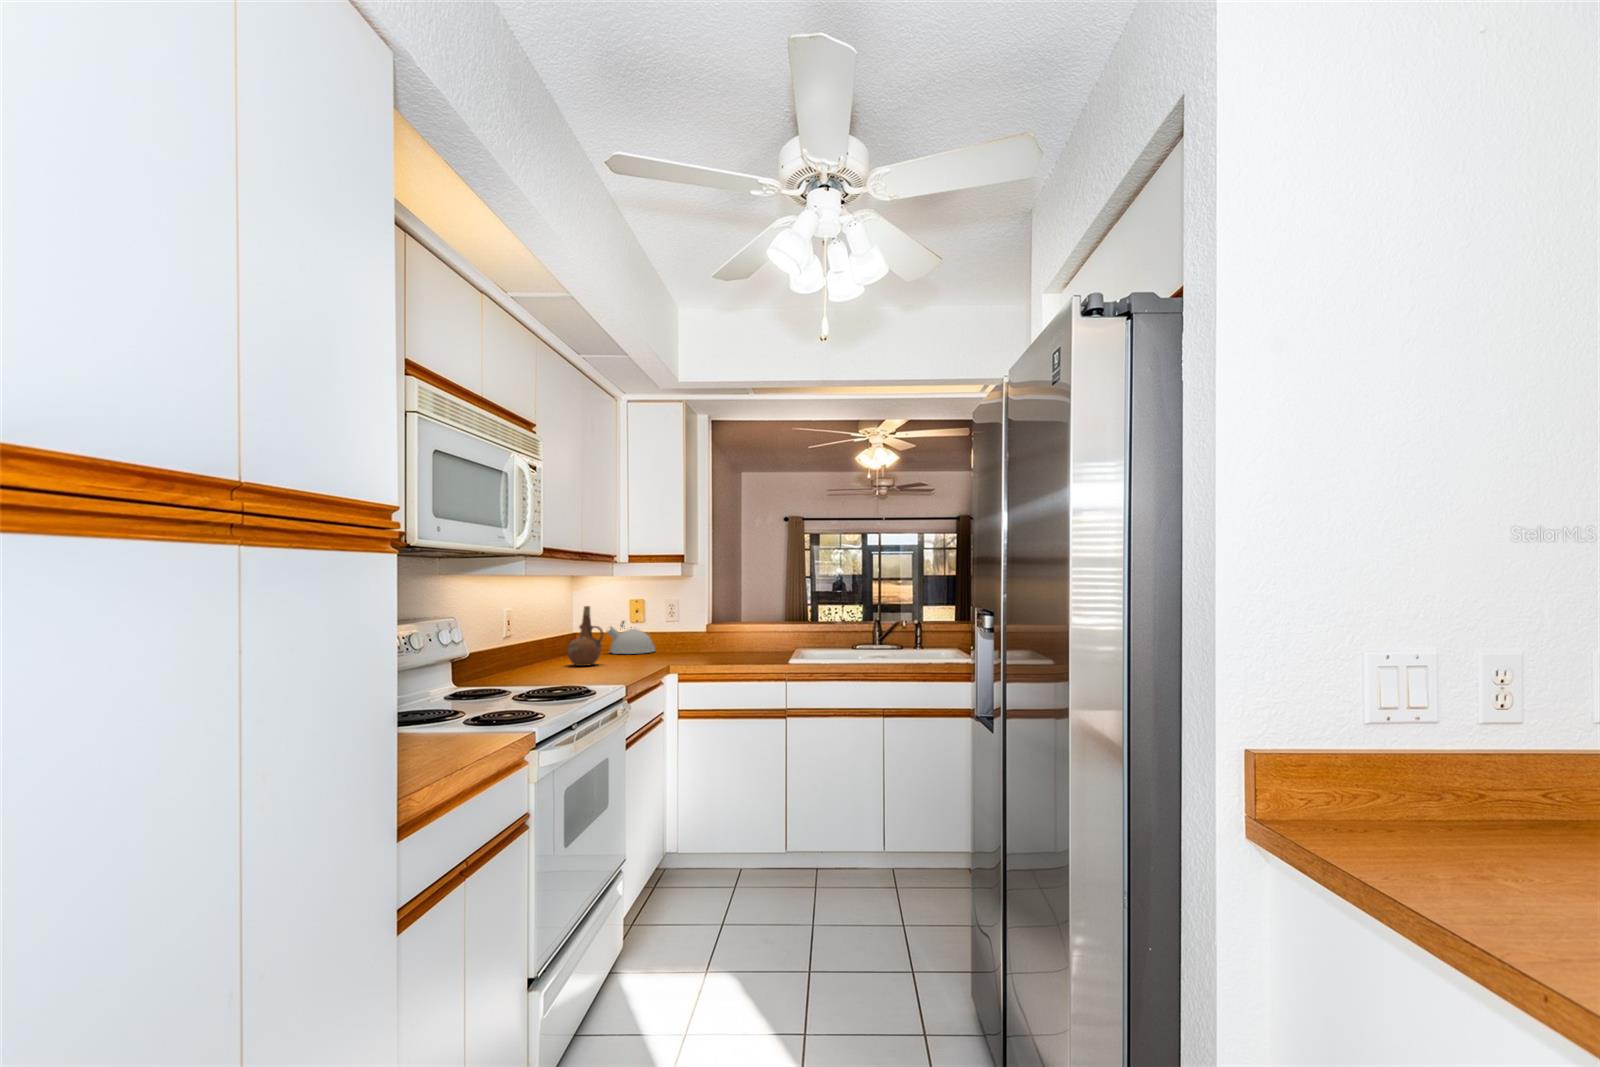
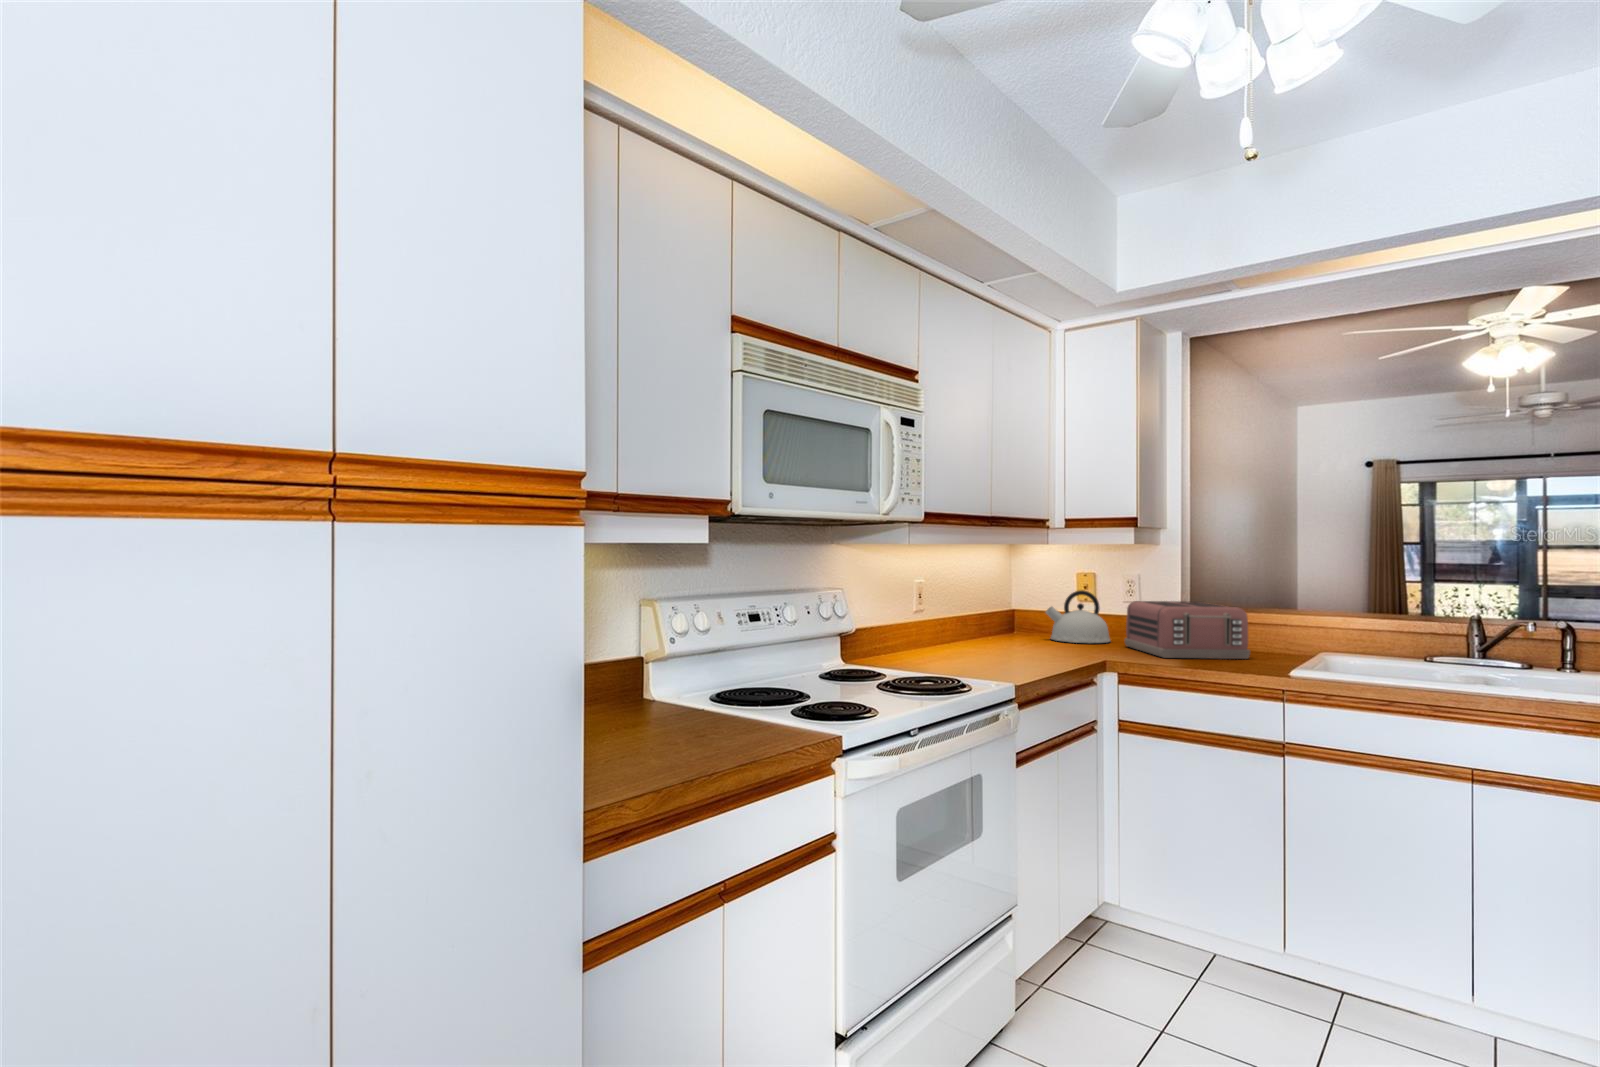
ceramic pitcher: present [567,606,604,666] -> none [983,580,1026,652]
toaster: none [669,616,756,658] -> present [1125,601,1250,659]

